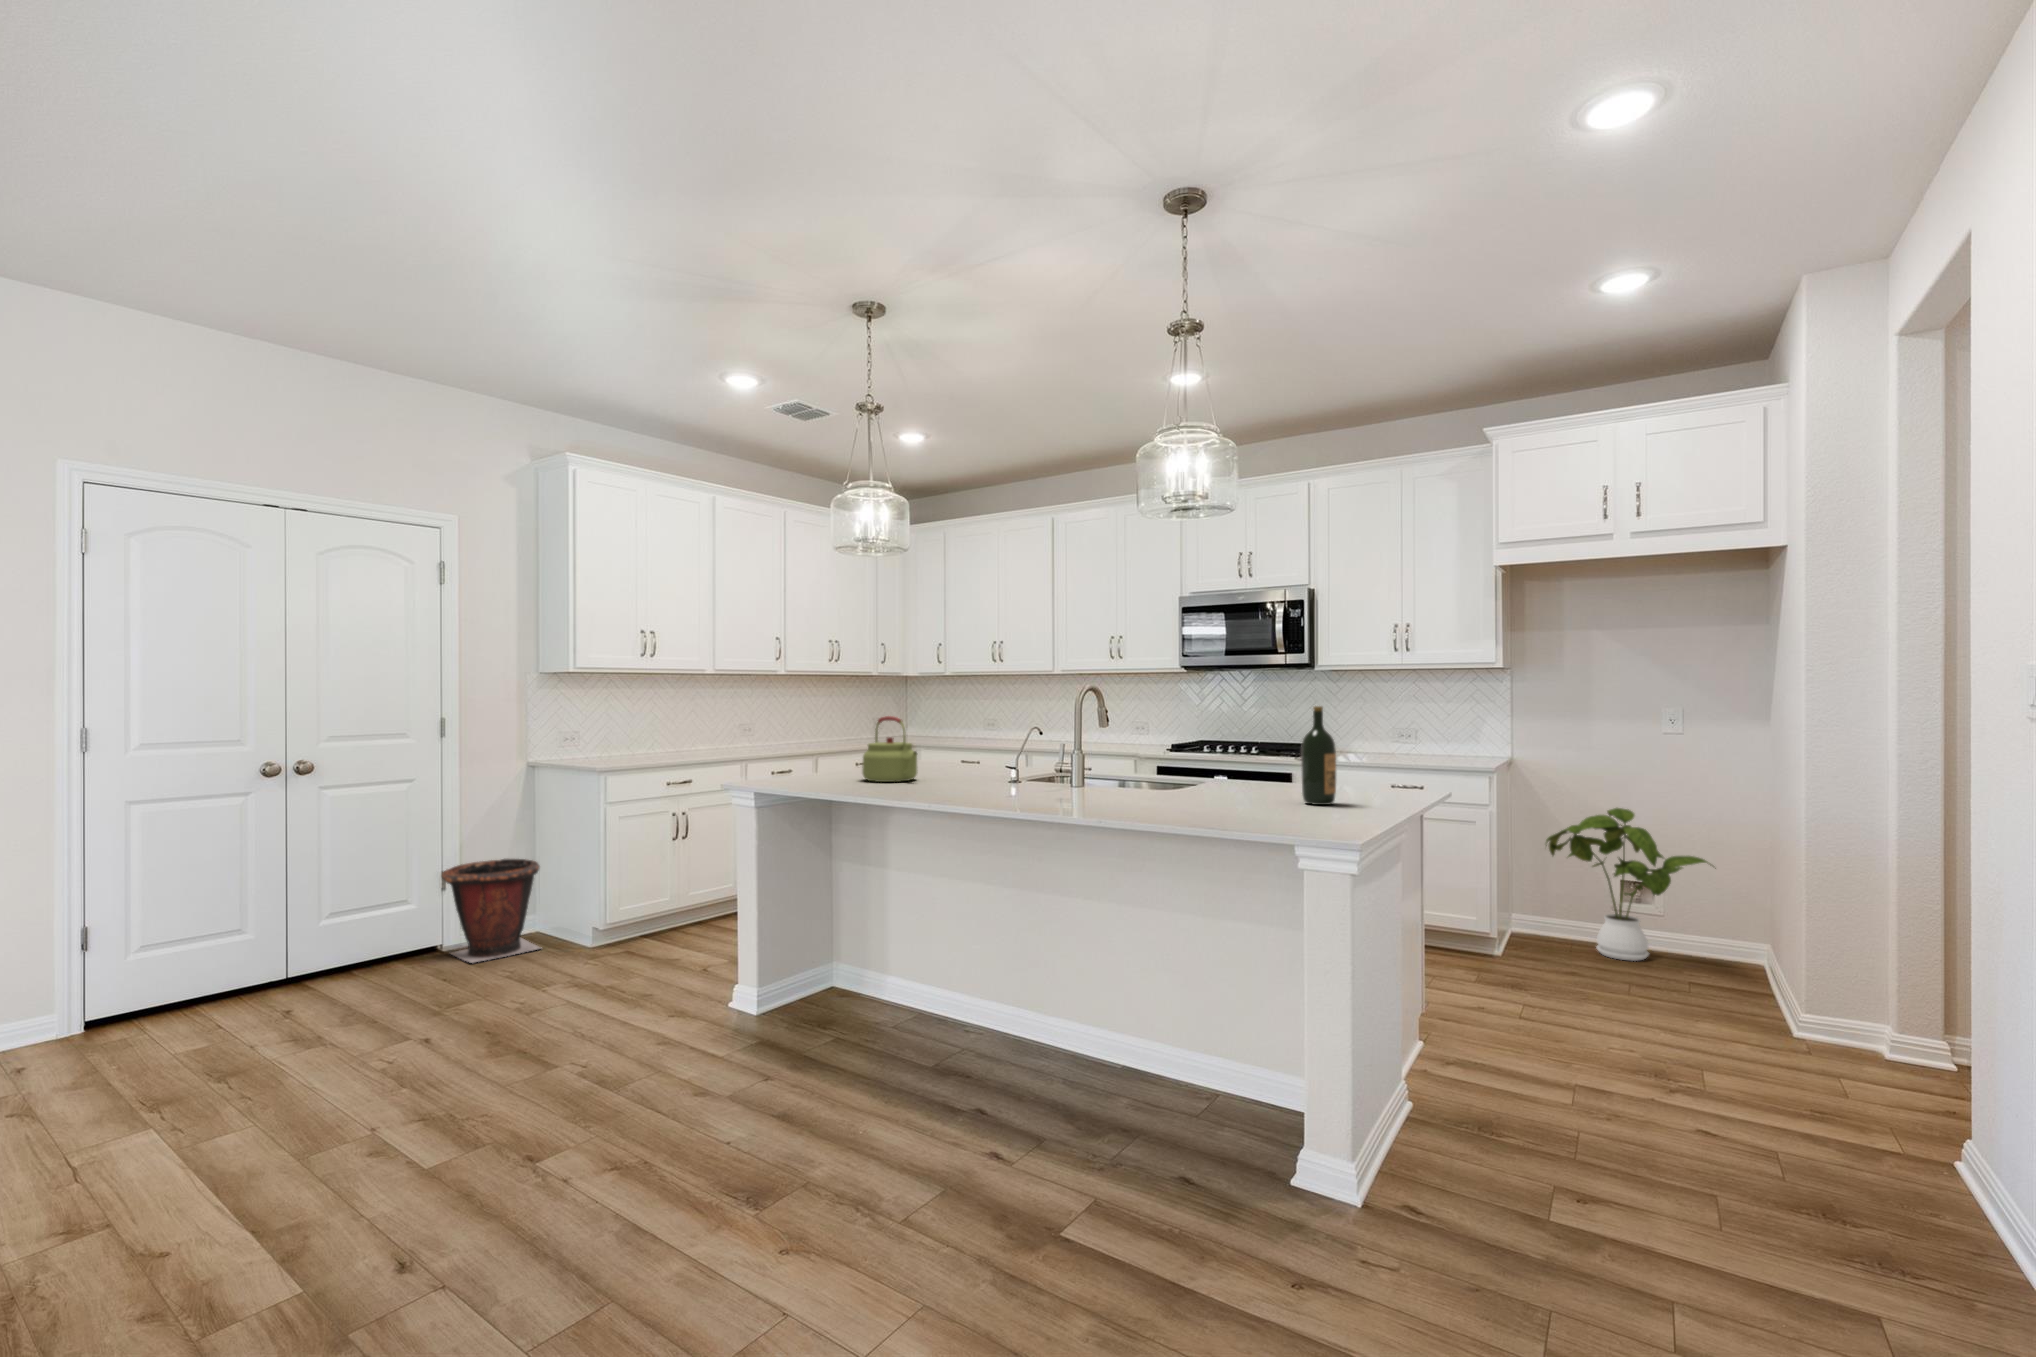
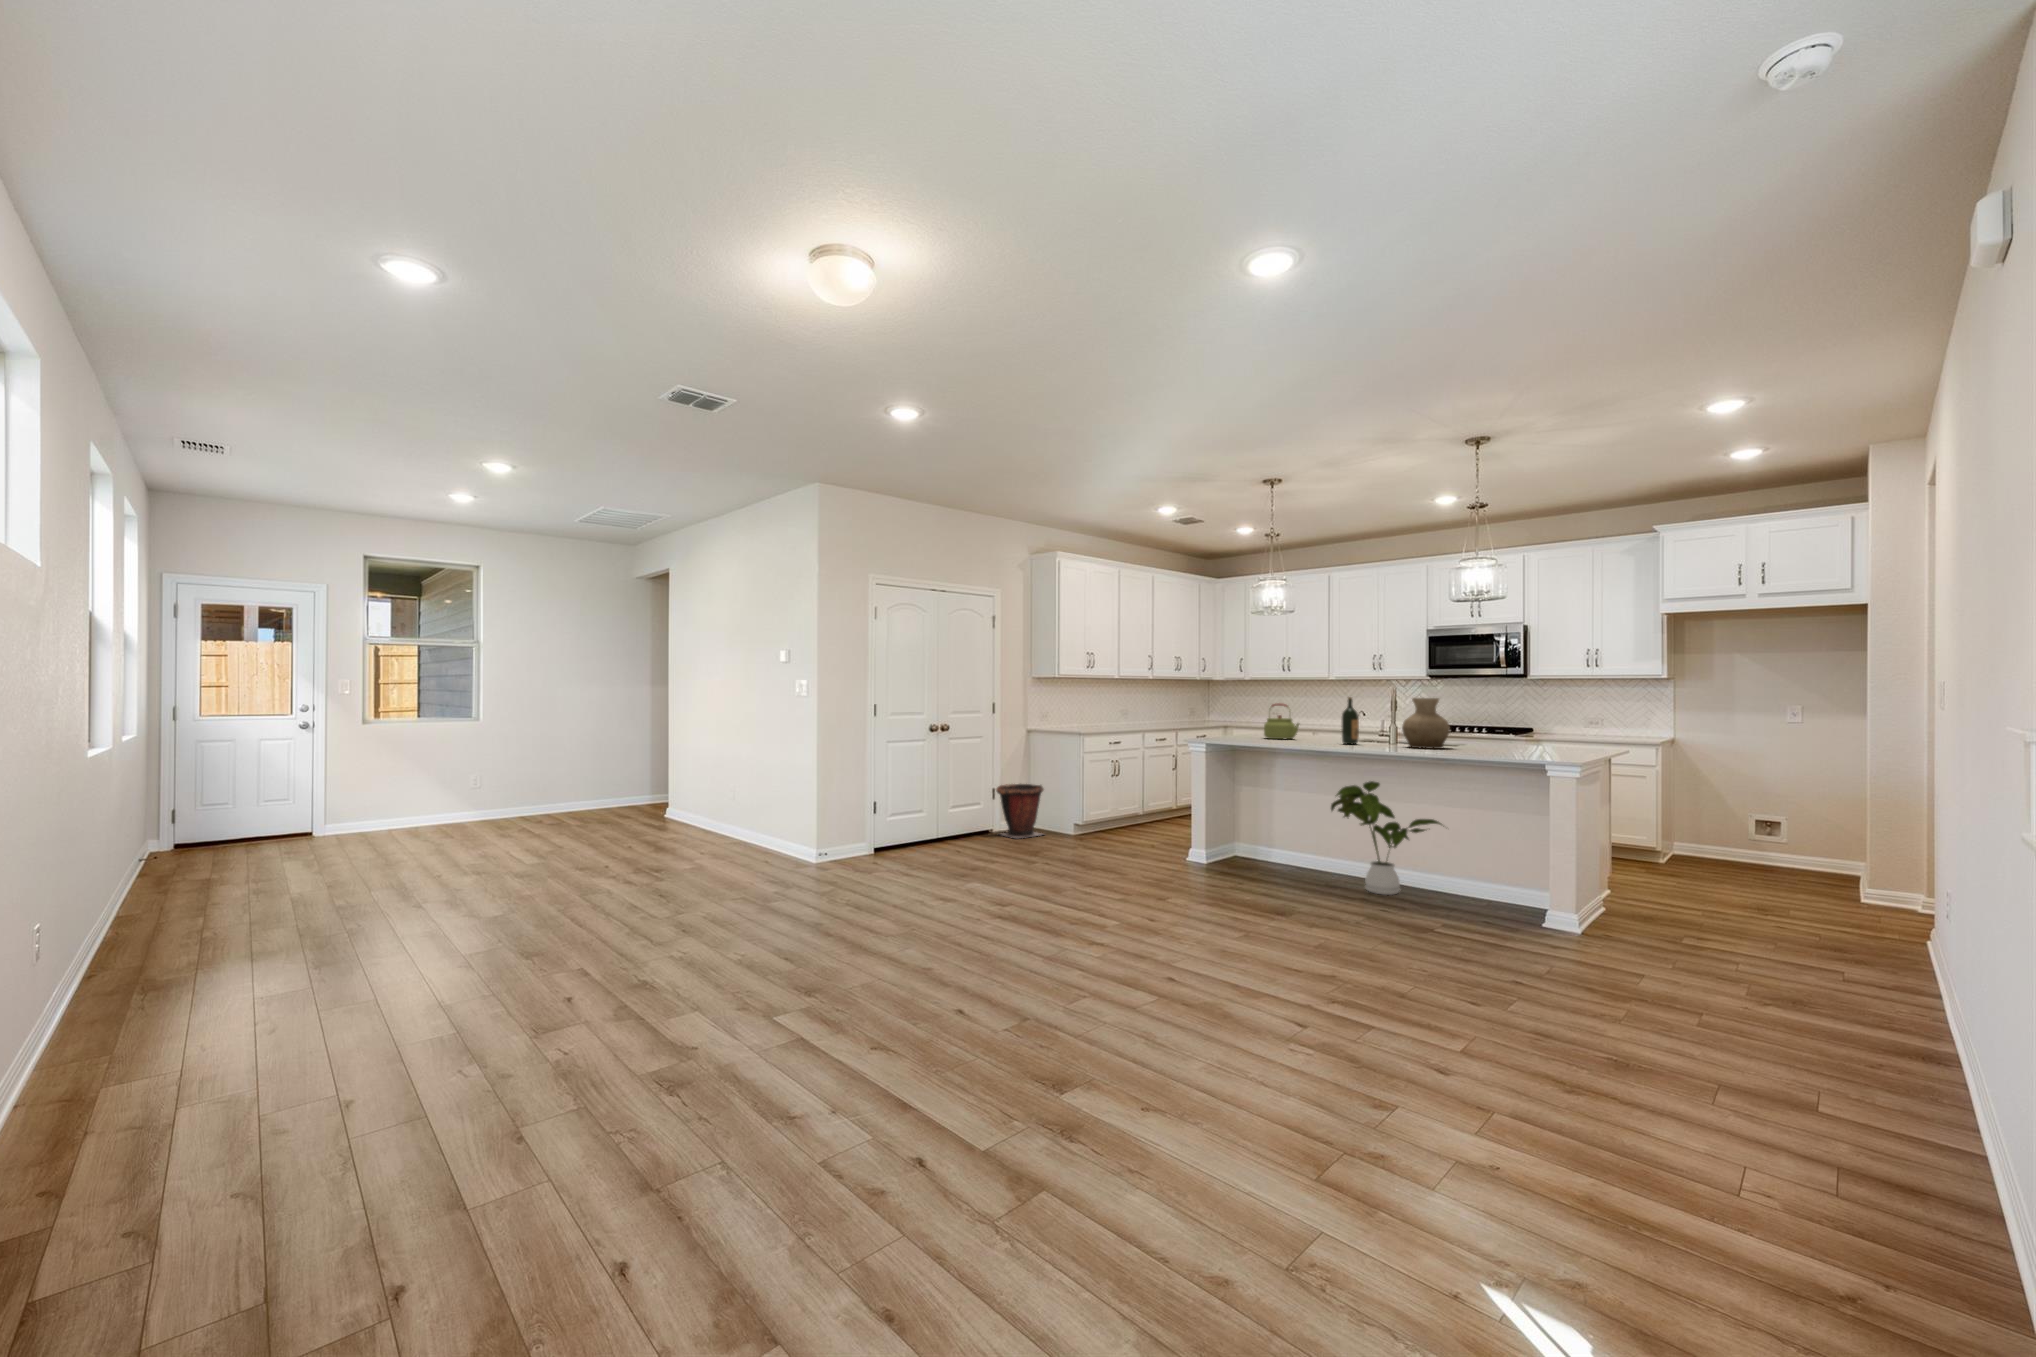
vase: none [1061,706,1145,806] -> present [1402,698,1450,749]
wine bottle: present [1301,706,1336,805] -> present [1341,697,1359,744]
house plant: present [1546,808,1716,961] -> present [1331,781,1444,895]

